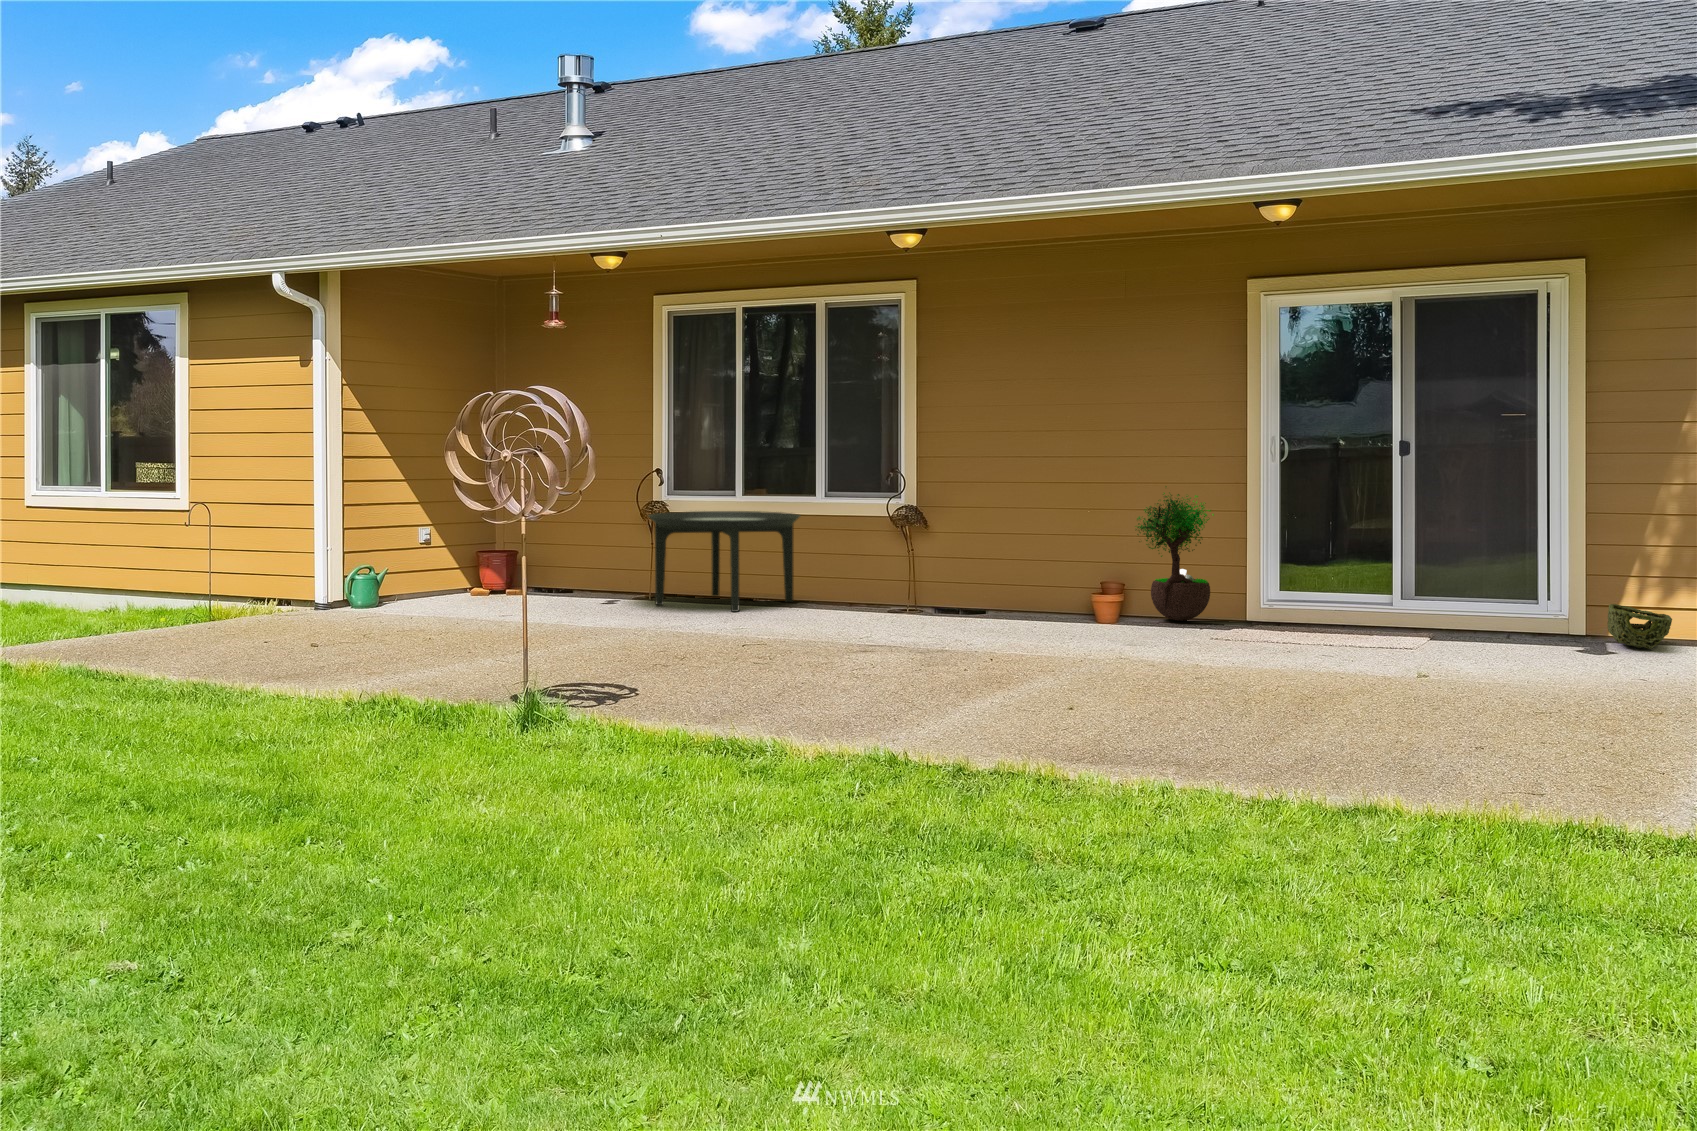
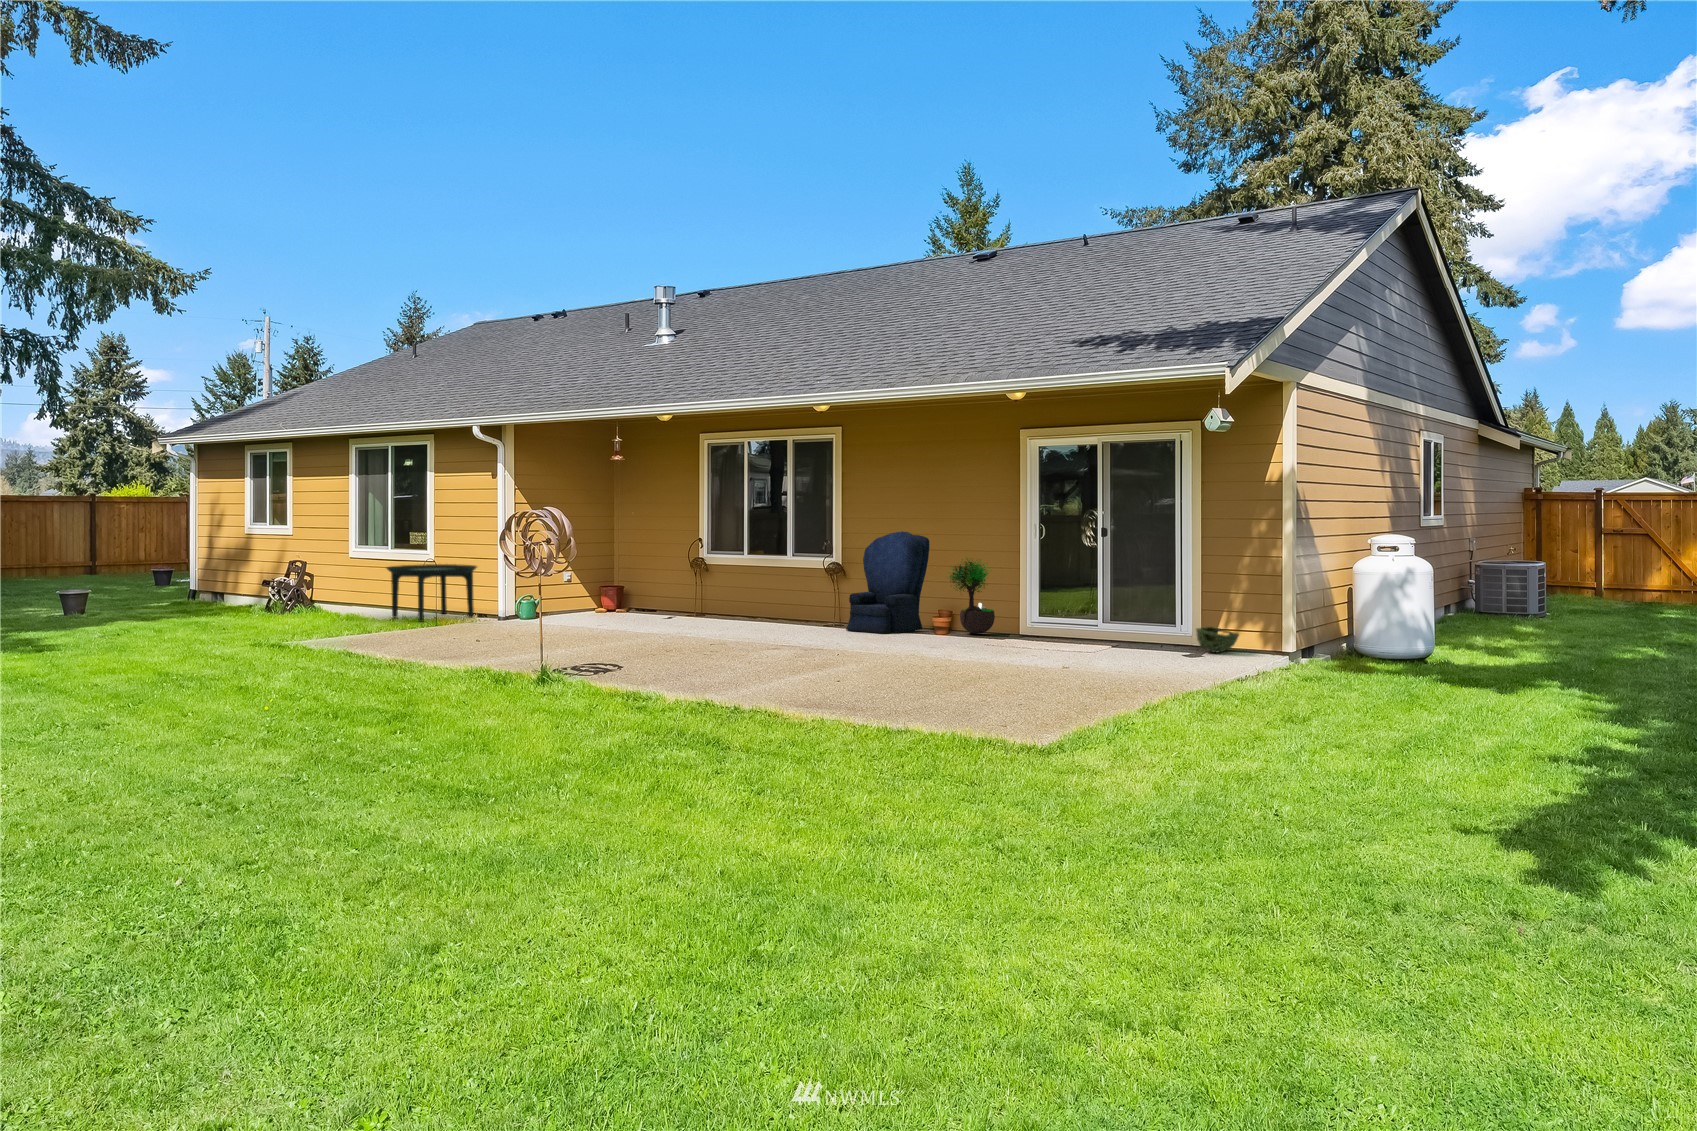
armchair: none [950,451,1085,623] -> present [846,531,929,633]
round table: present [649,511,800,612] -> present [386,564,477,622]

